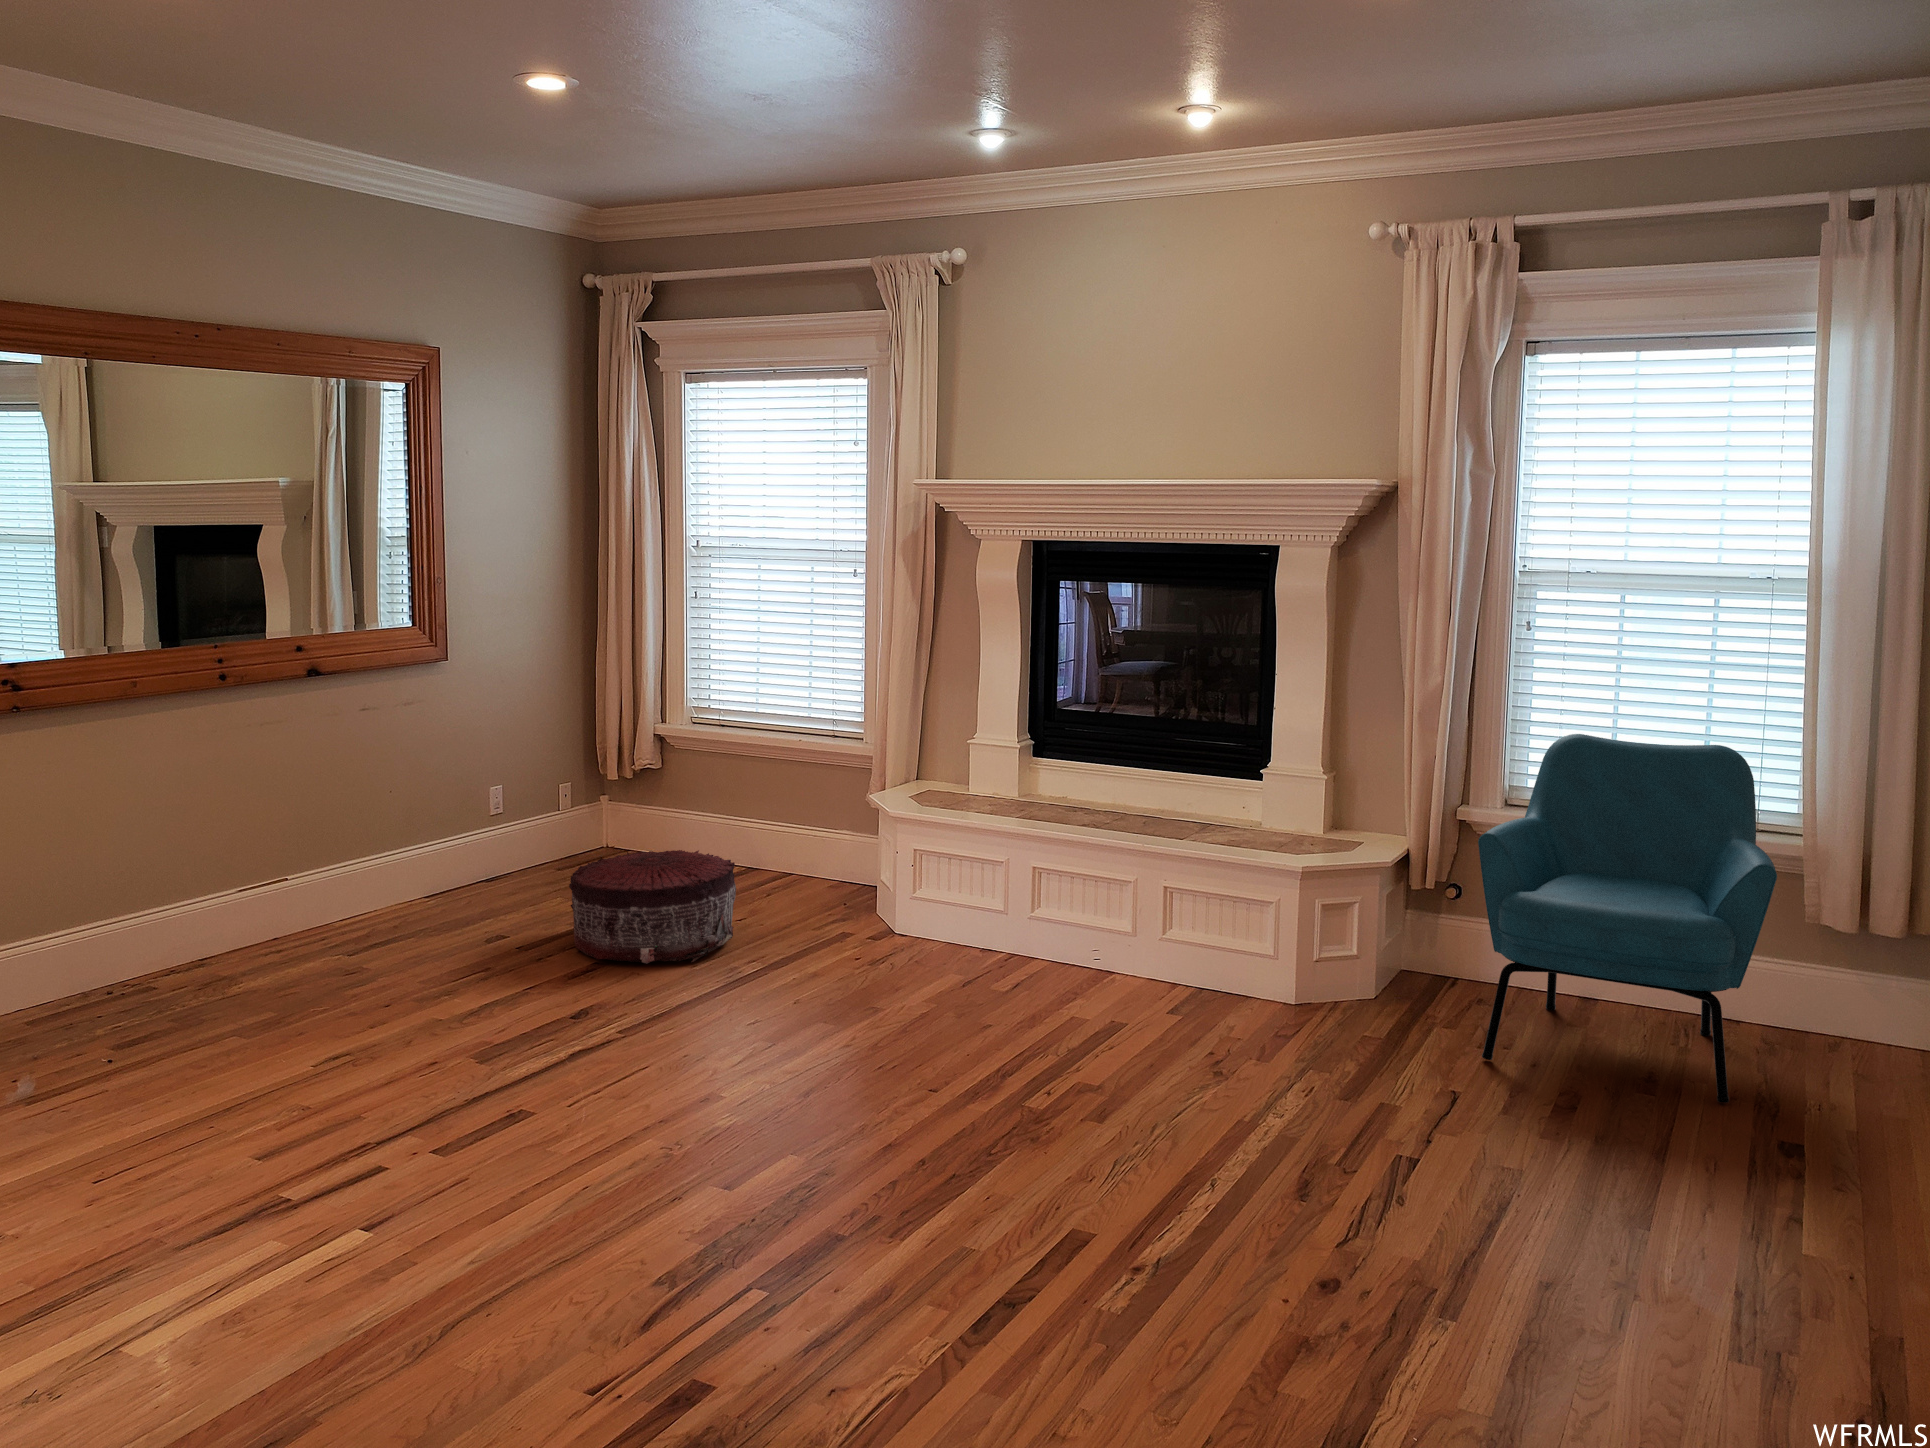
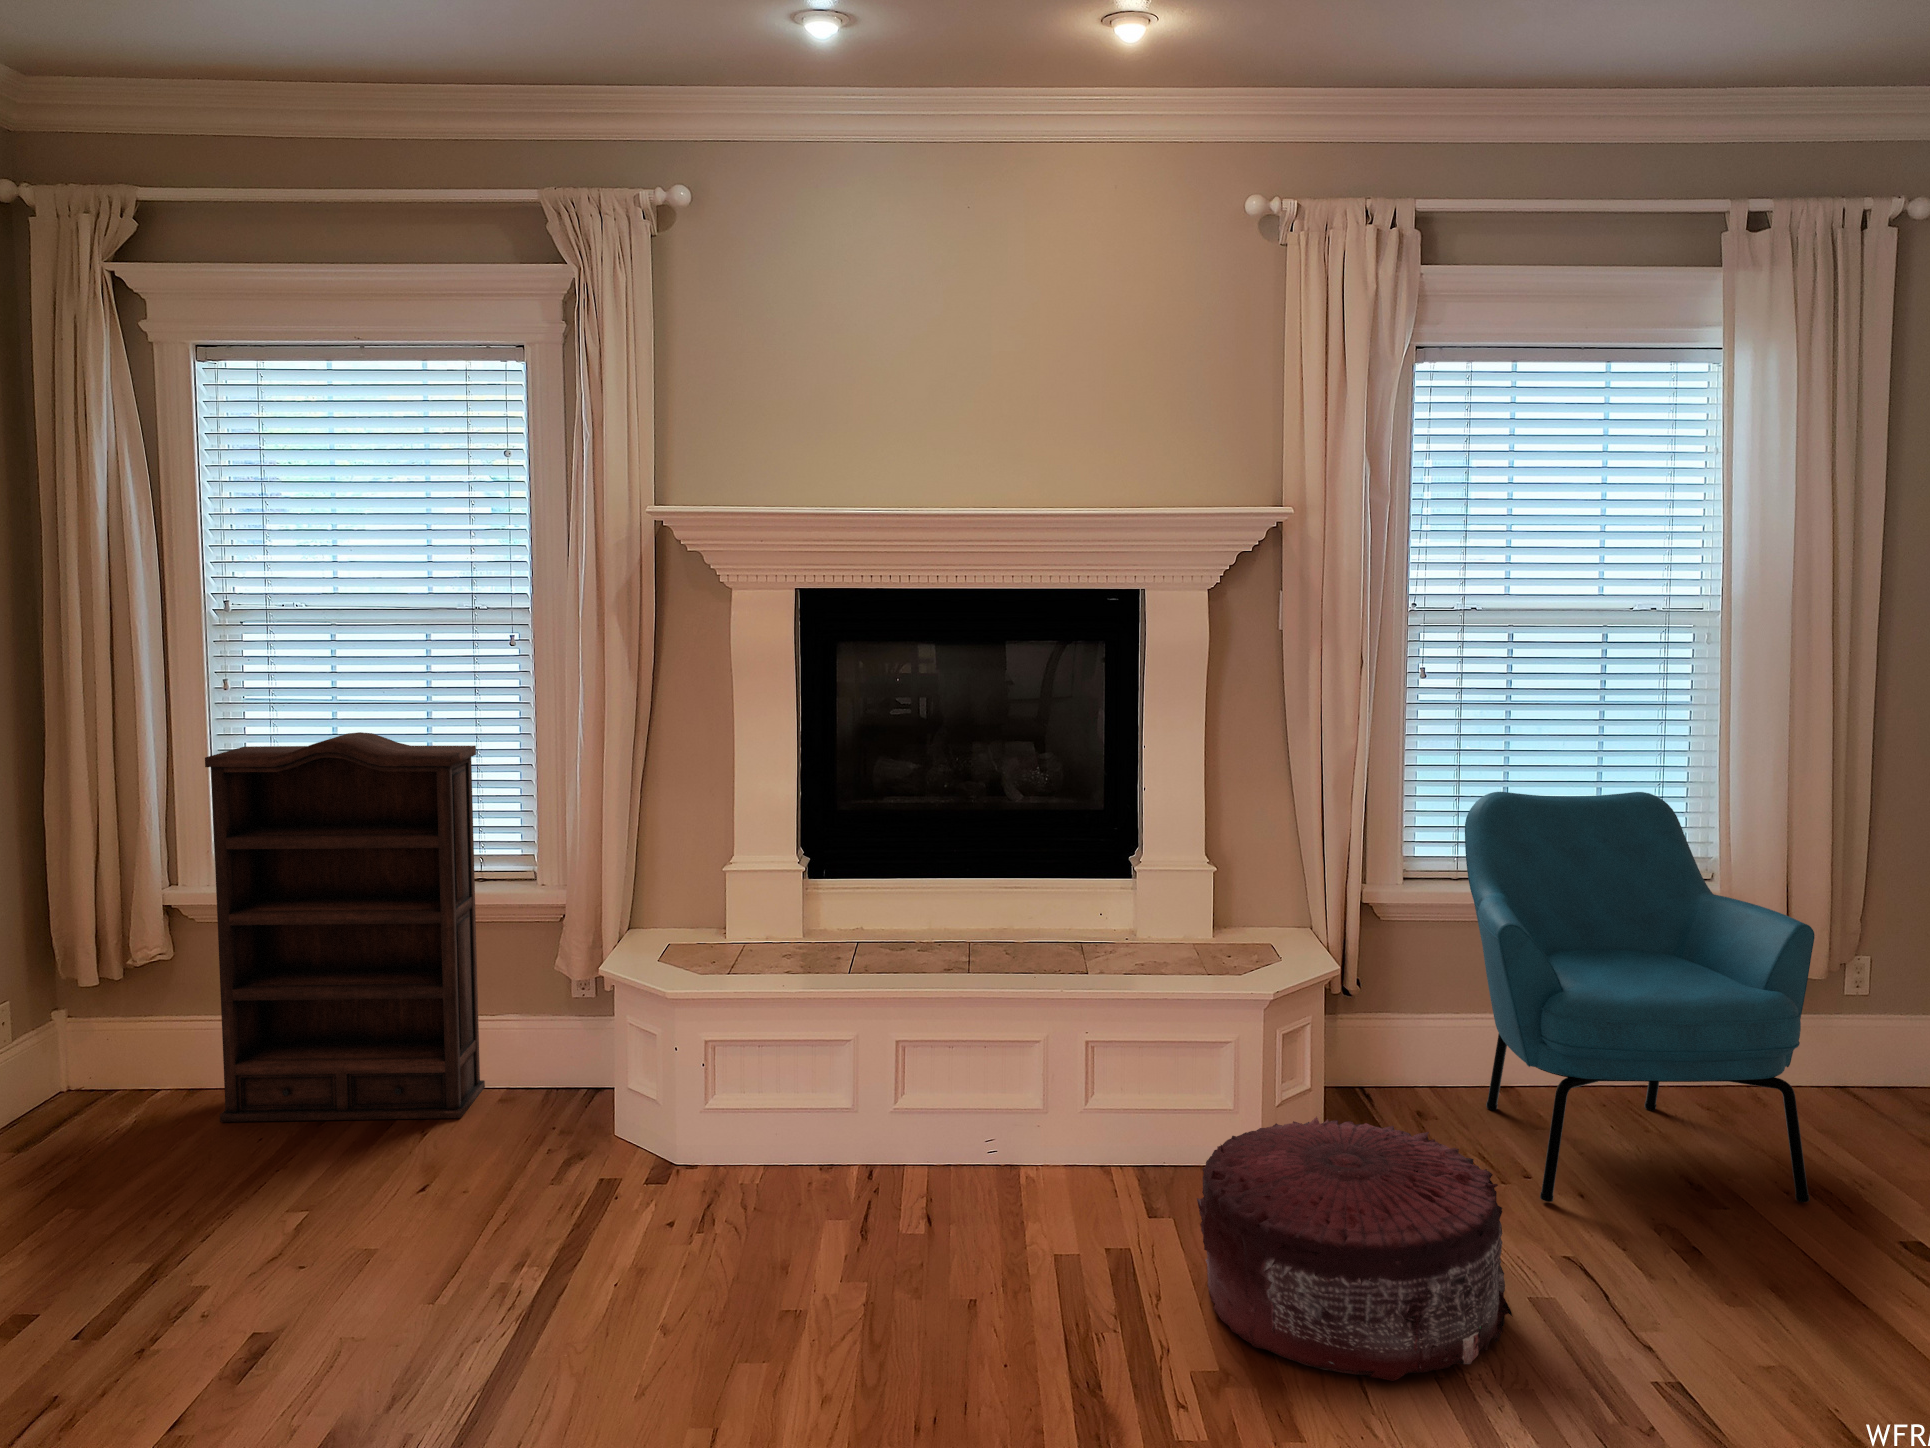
bookshelf: none [671,630,830,892] -> present [205,732,485,1122]
pouf: present [569,850,736,964] -> present [1197,1117,1513,1381]

